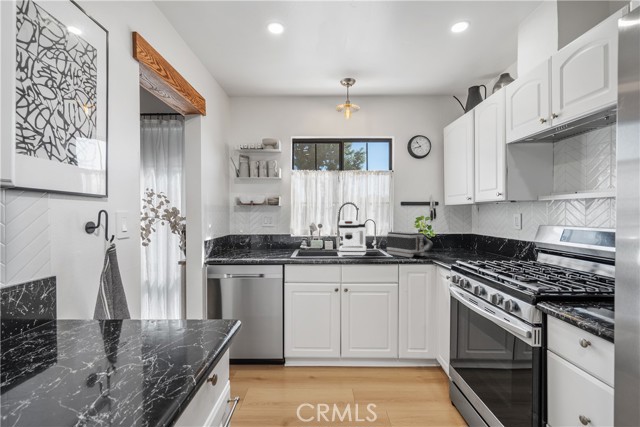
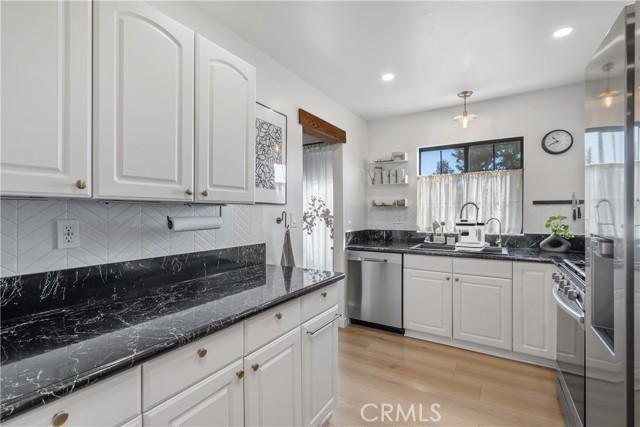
toaster: present [387,231,424,257] -> none [507,231,549,256]

